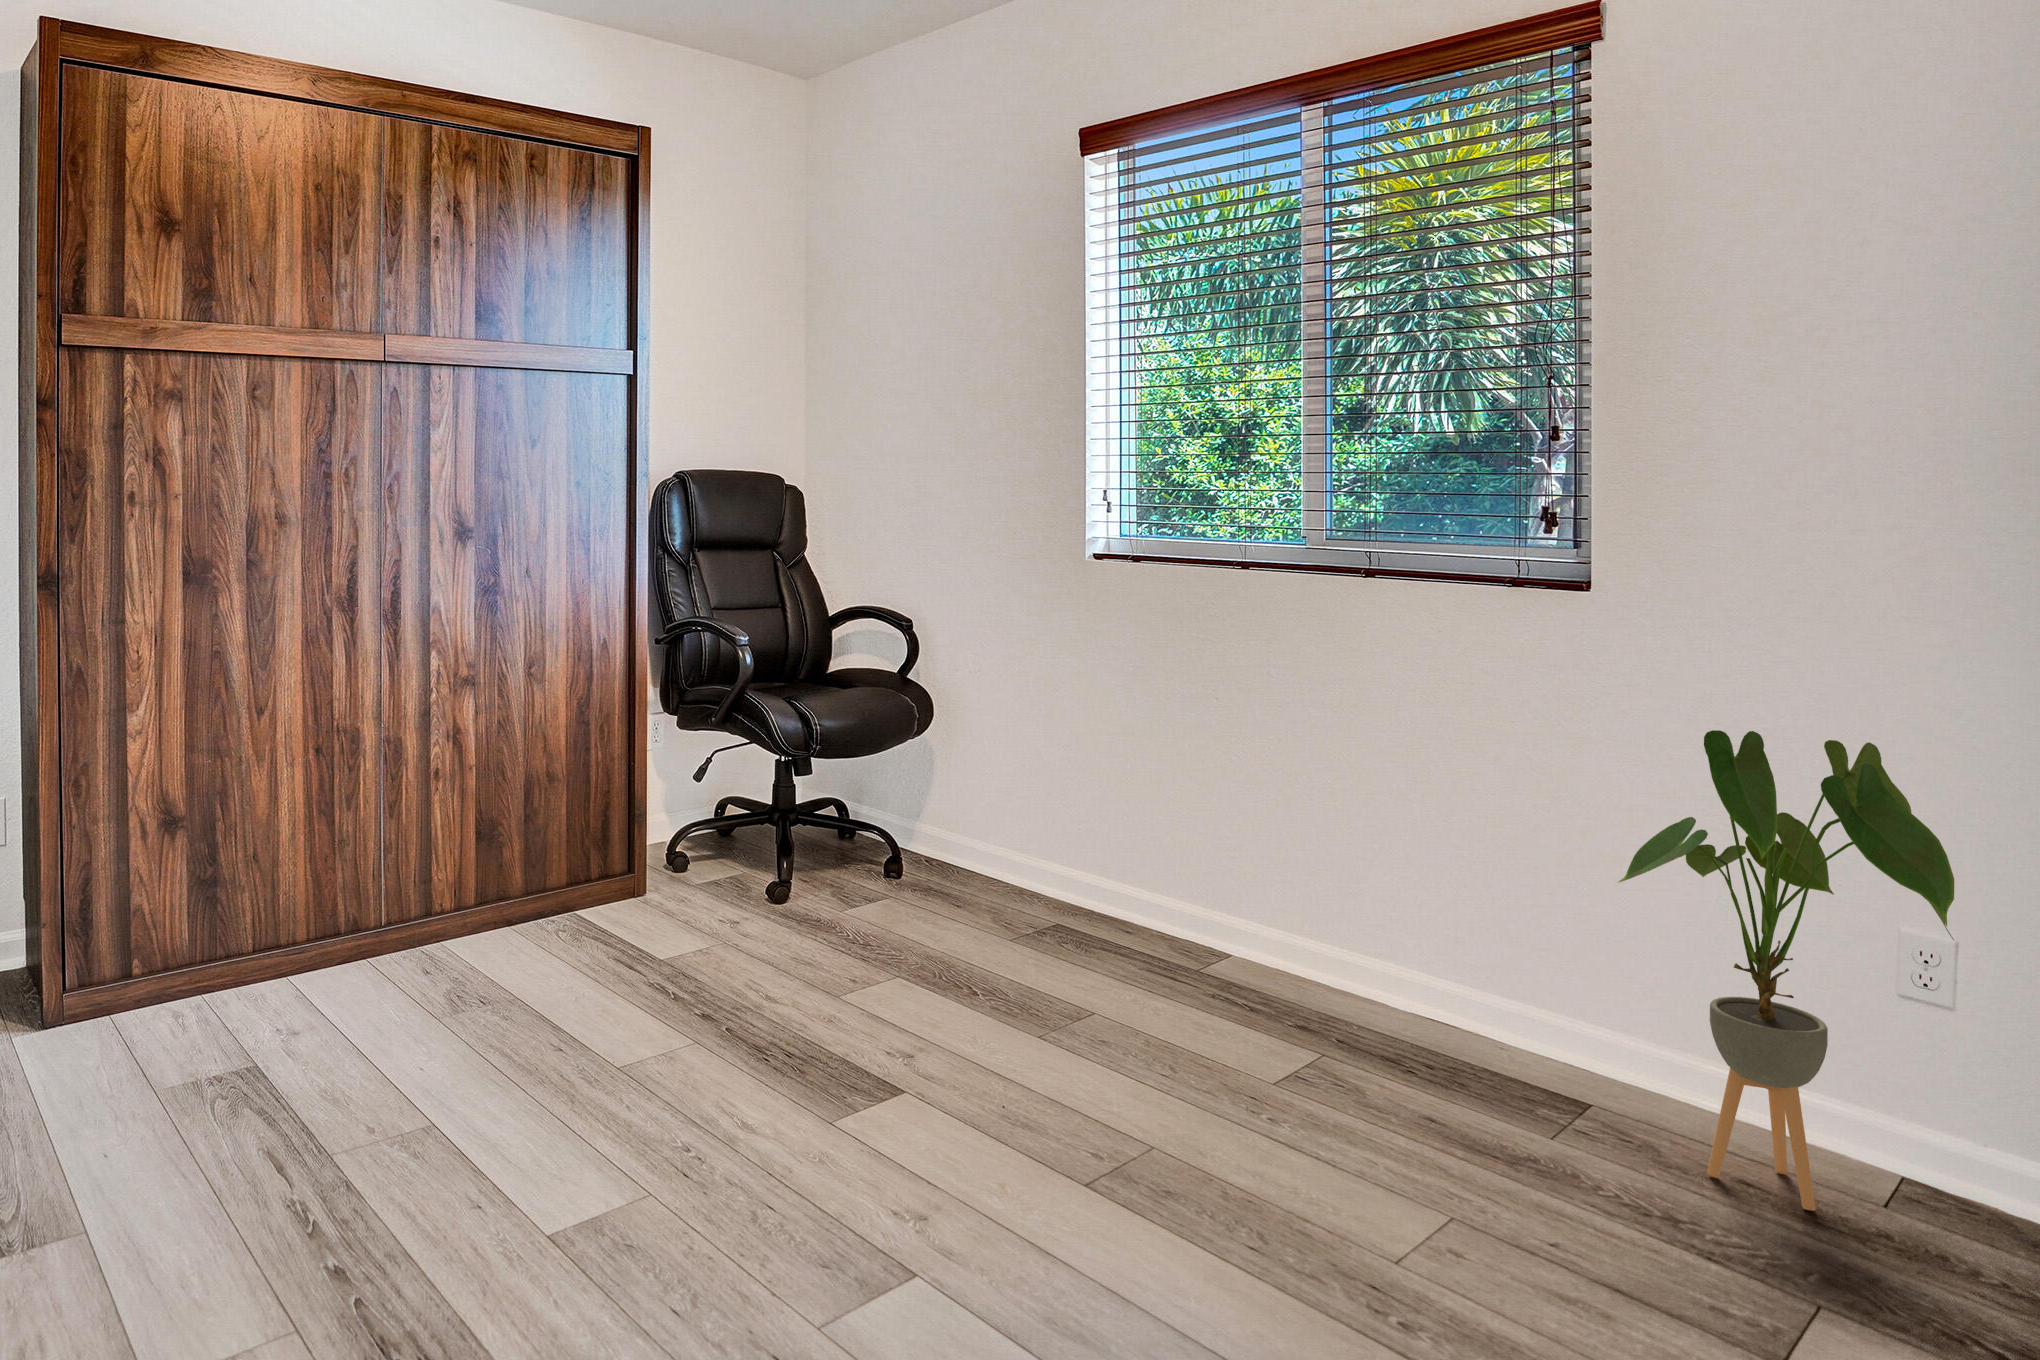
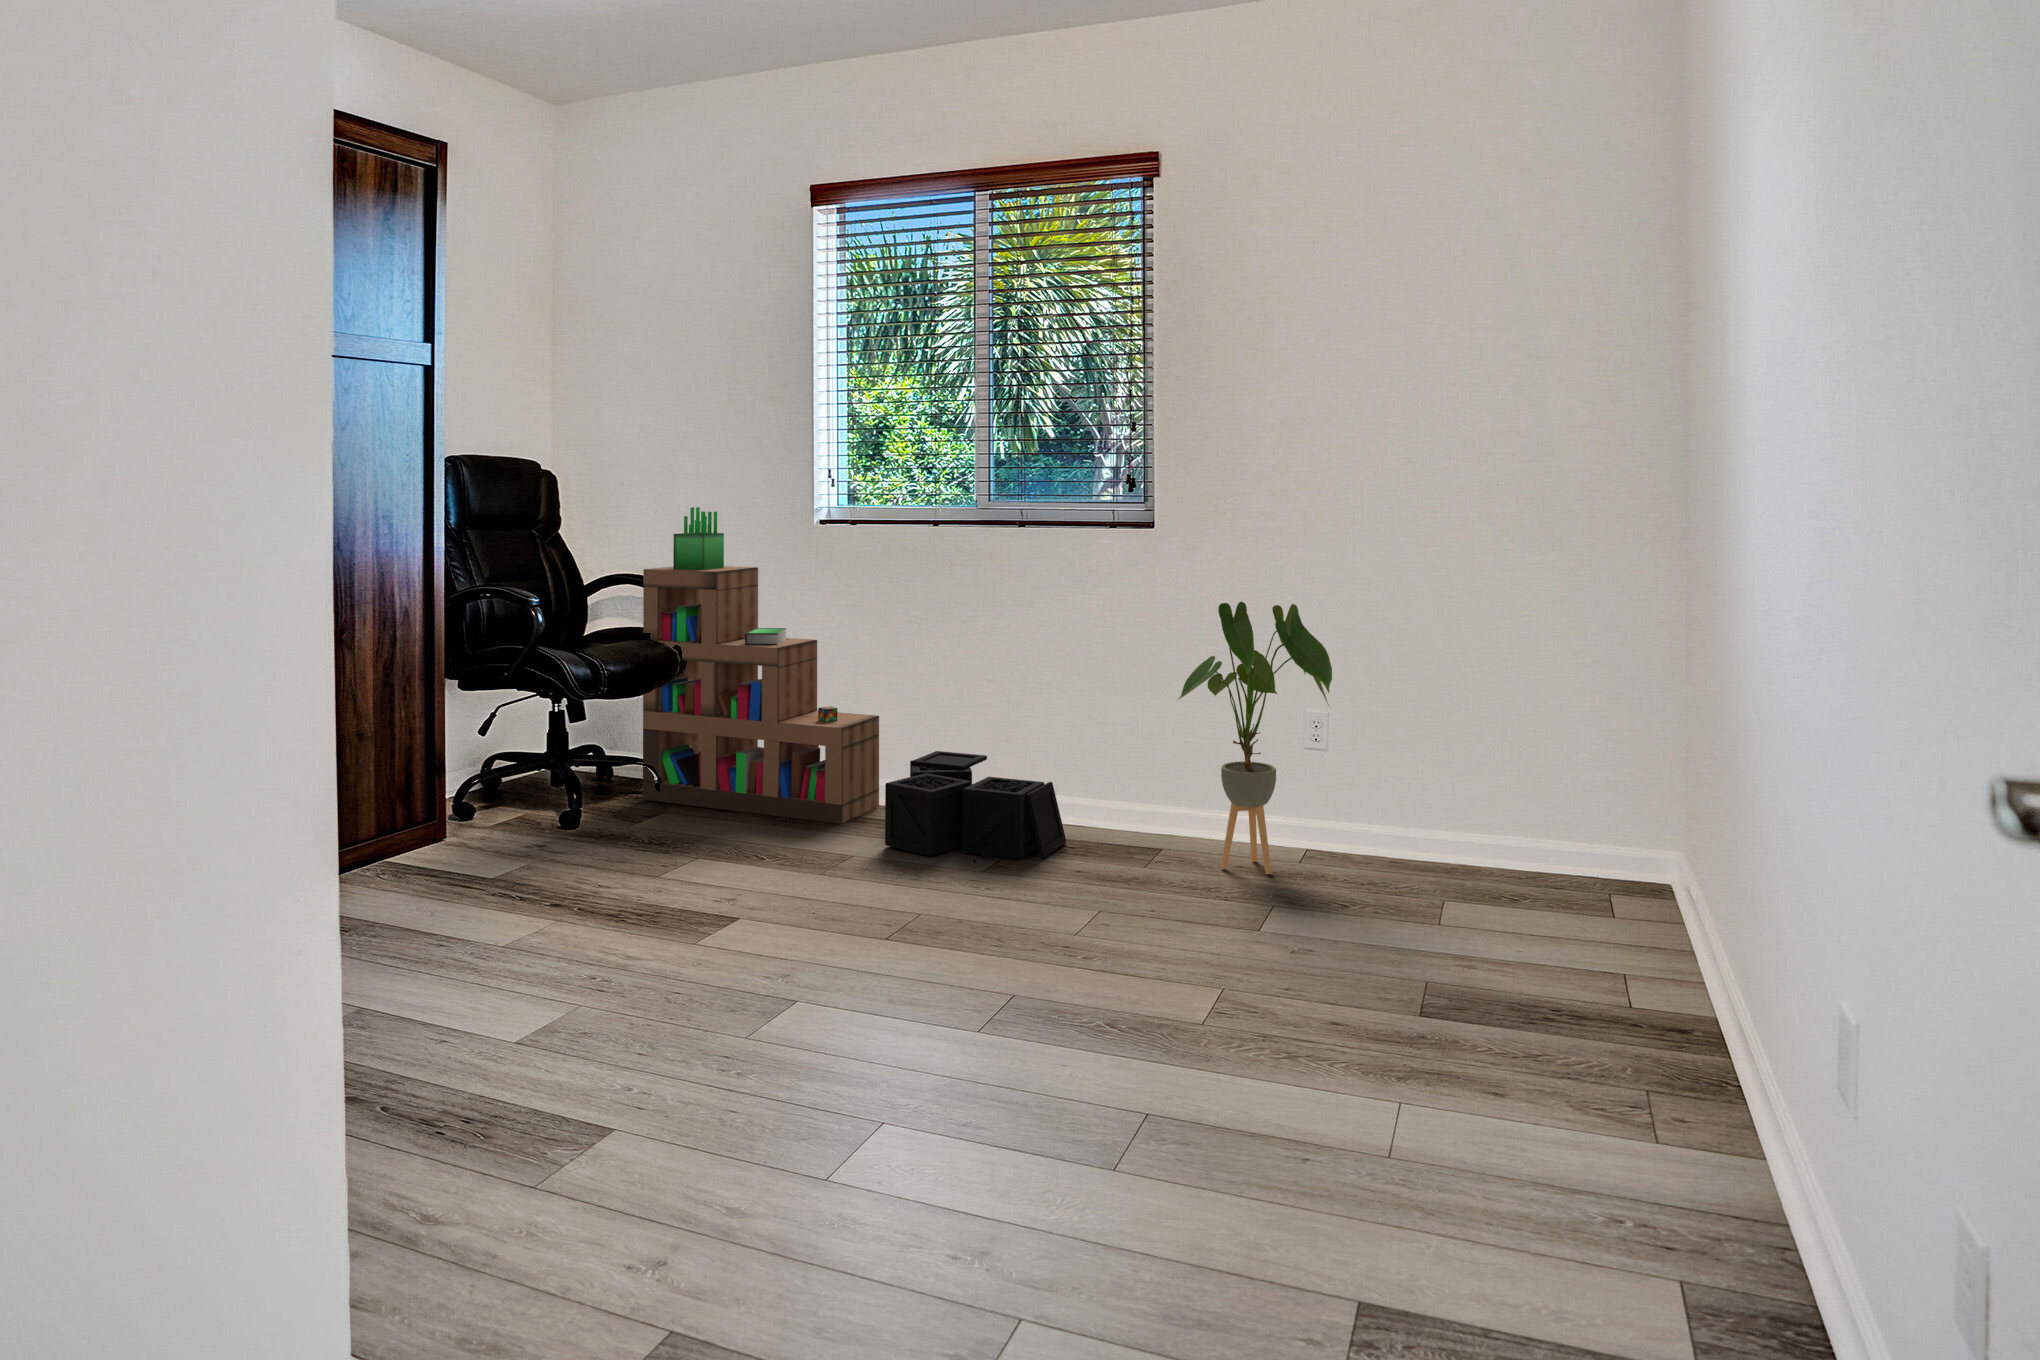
bookshelf: none [874,533,1161,957] -> present [643,507,879,824]
storage bin: none [1144,879,1427,1080] -> present [885,751,1066,863]

